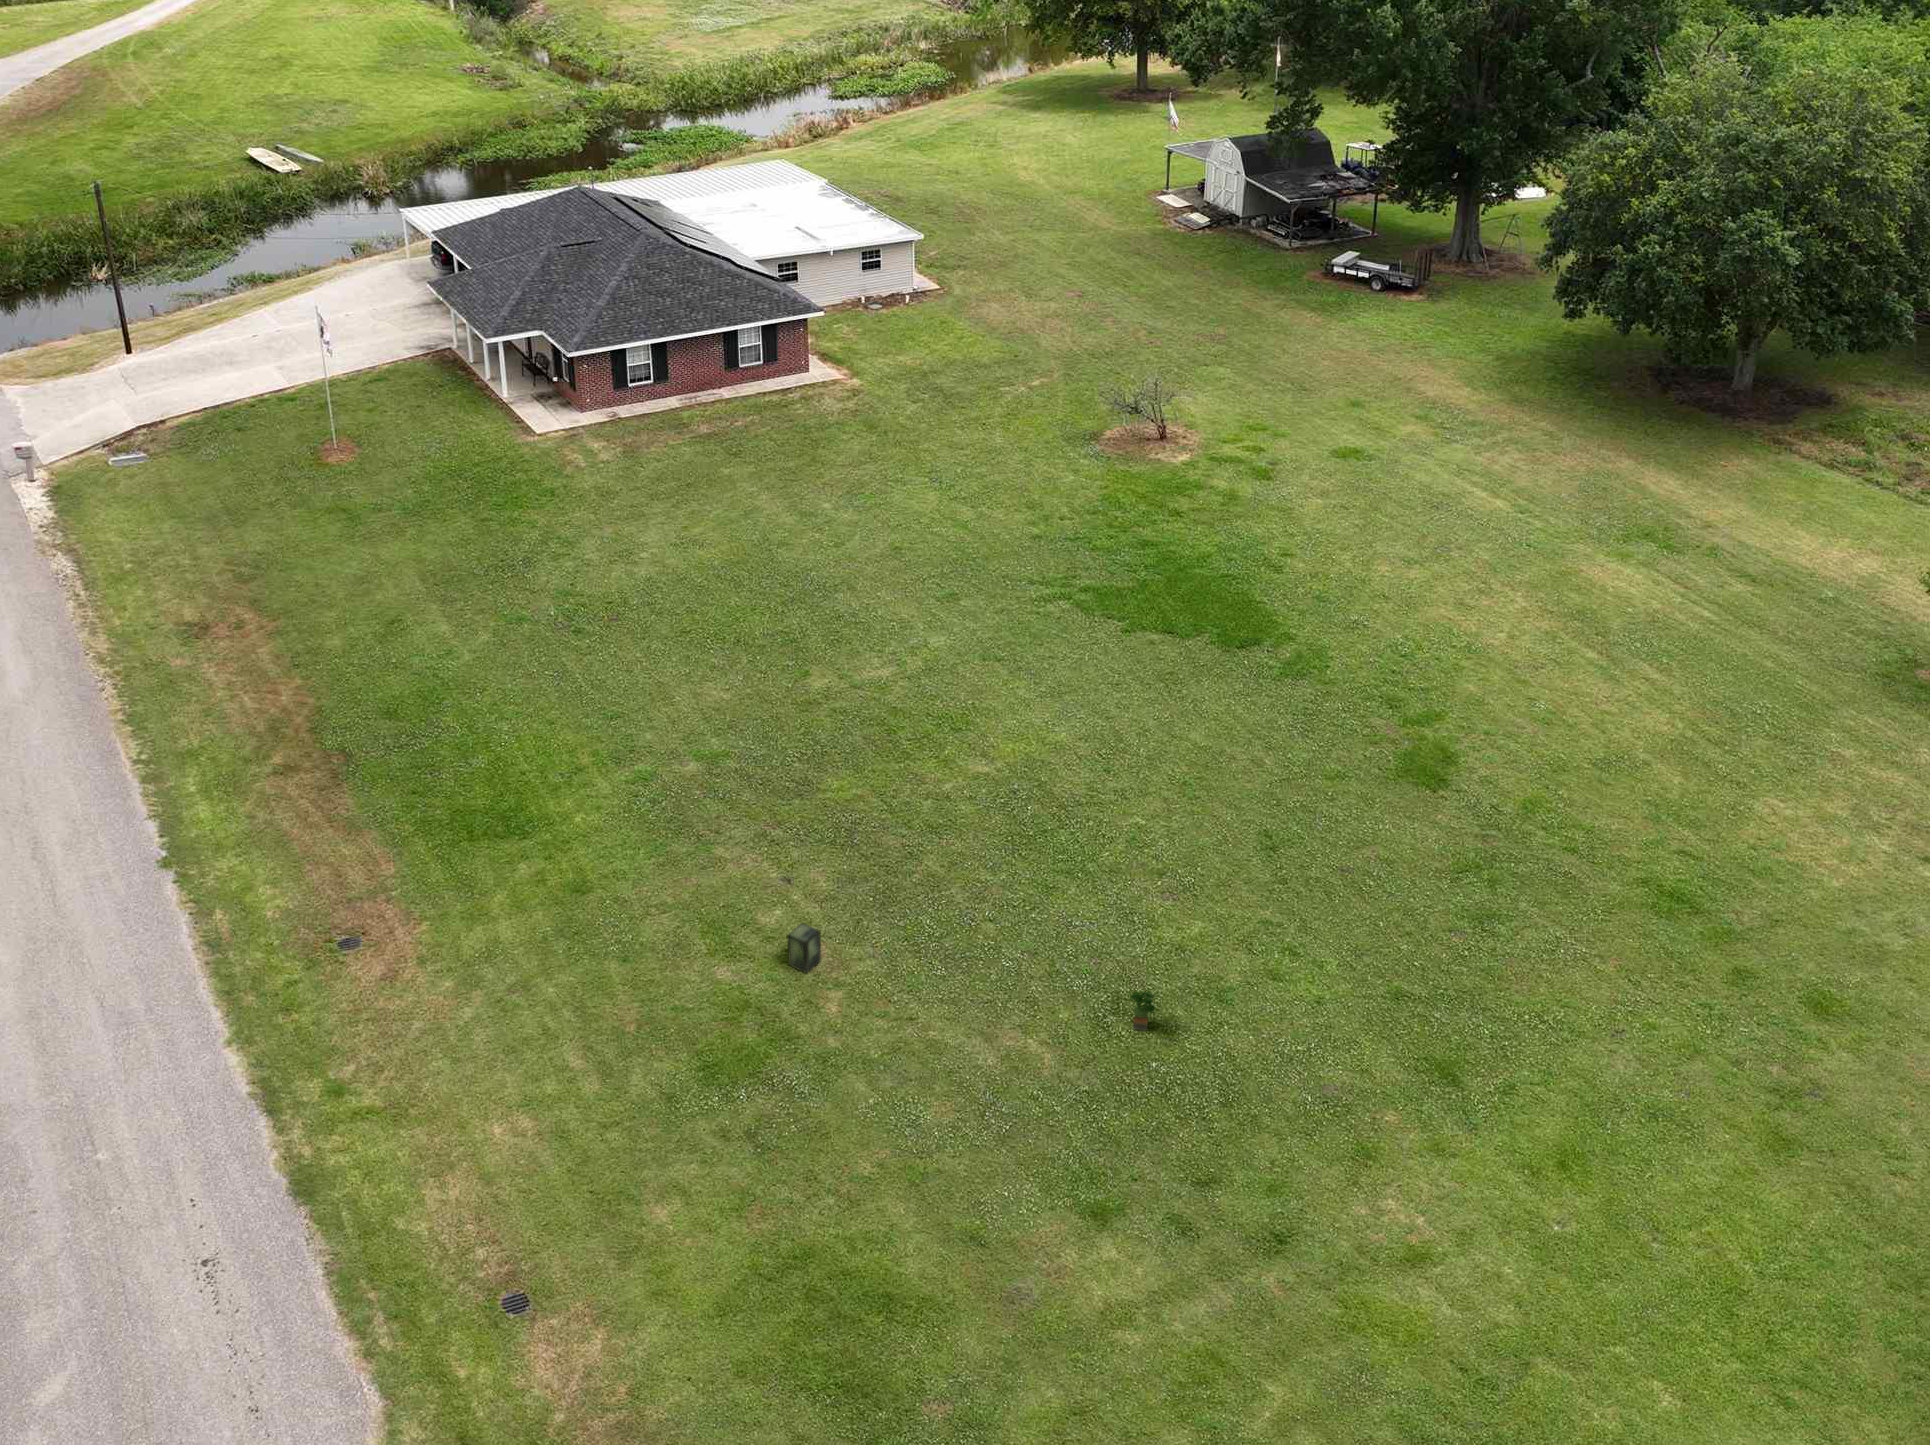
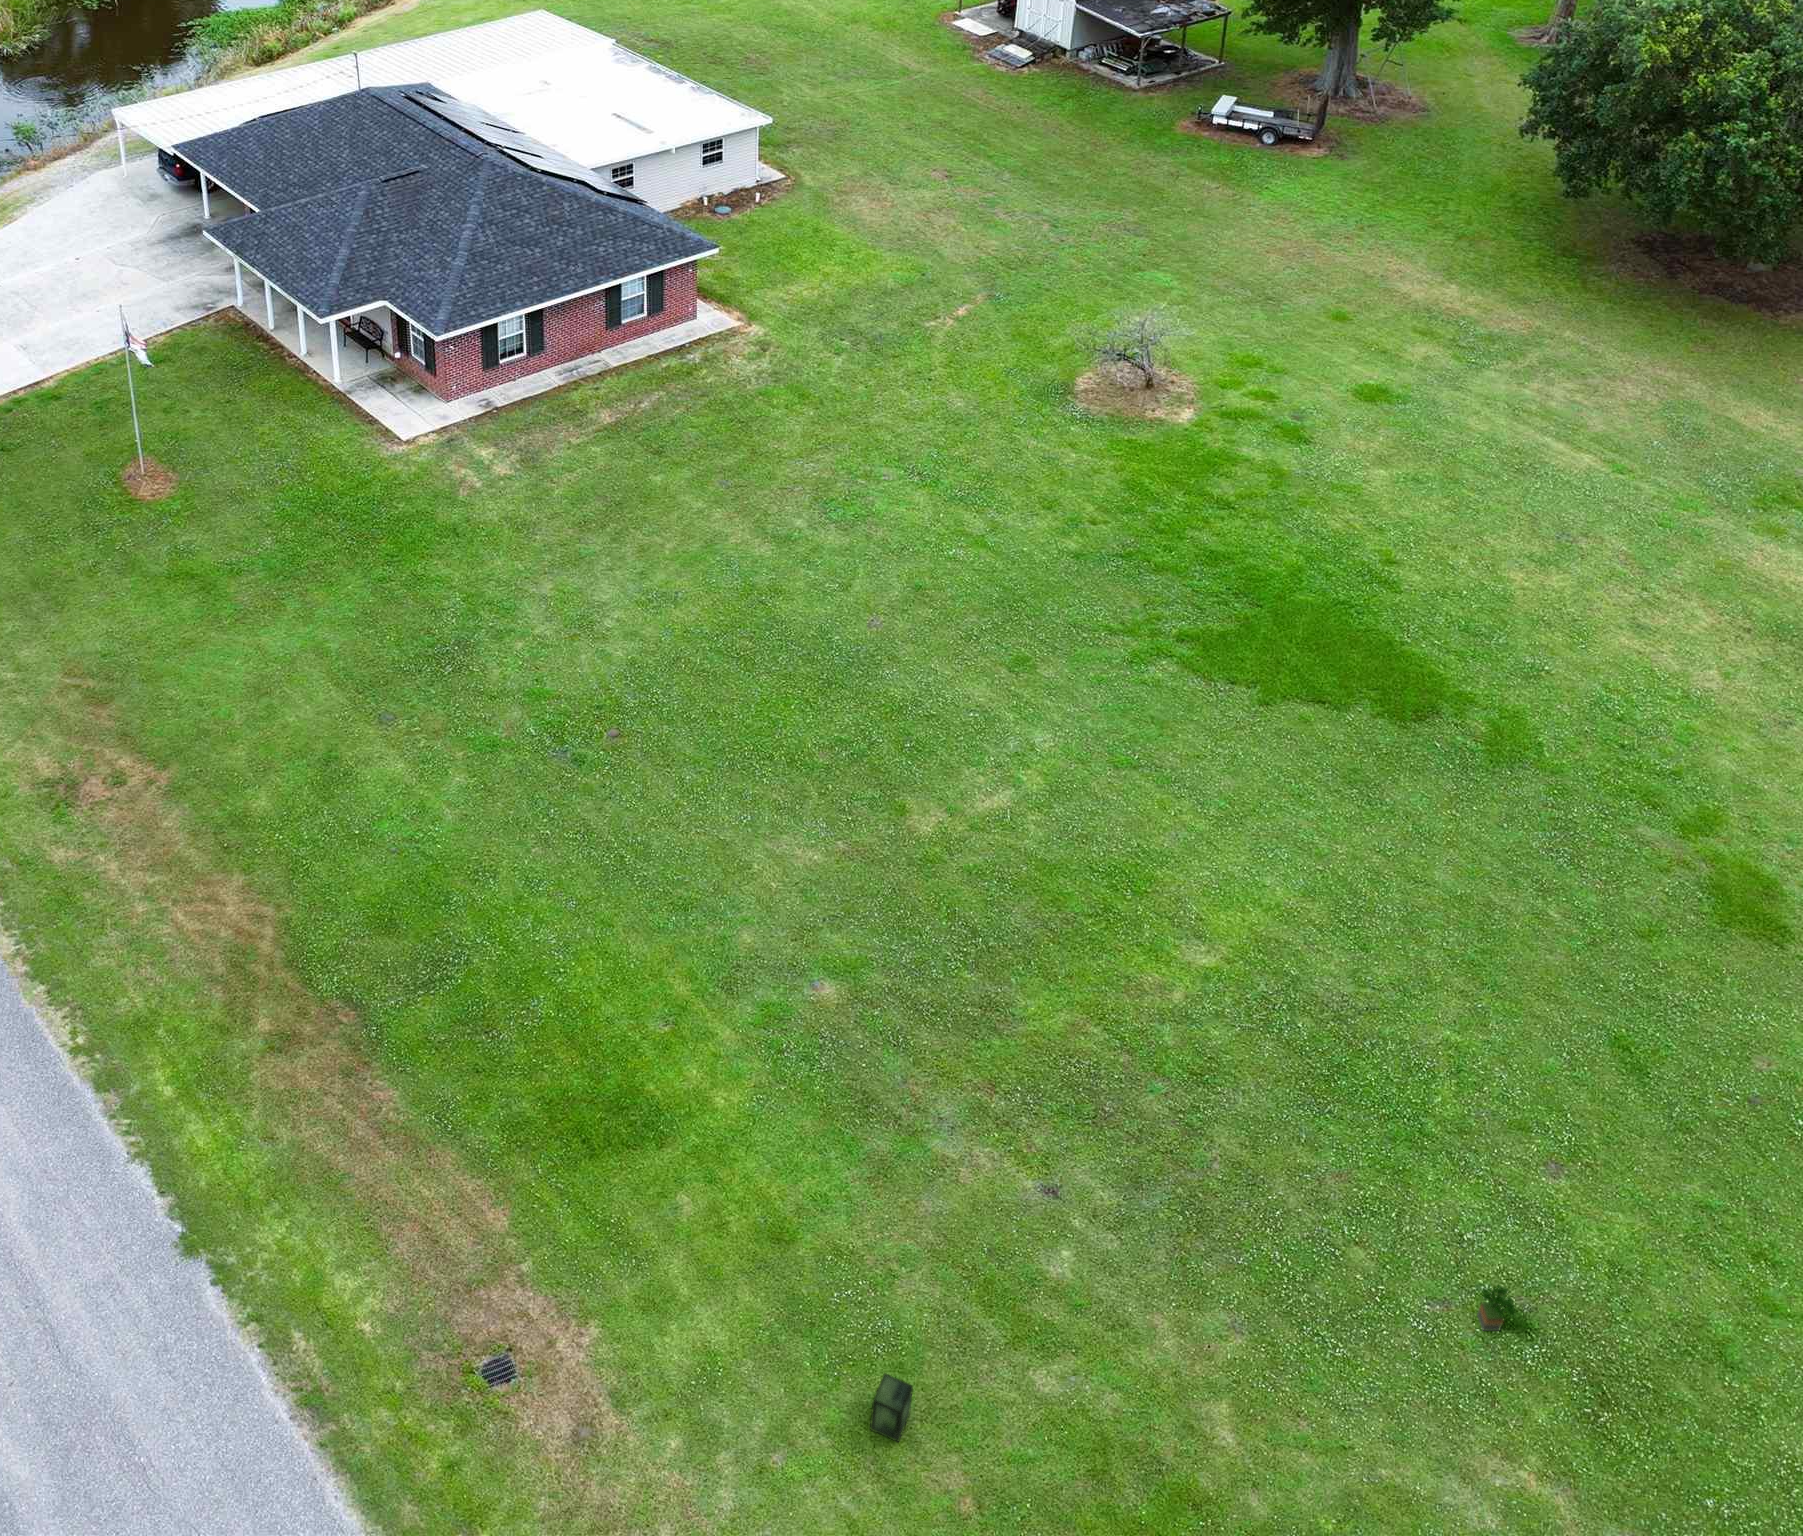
storage box: present [787,923,821,973] -> present [870,1374,913,1442]

